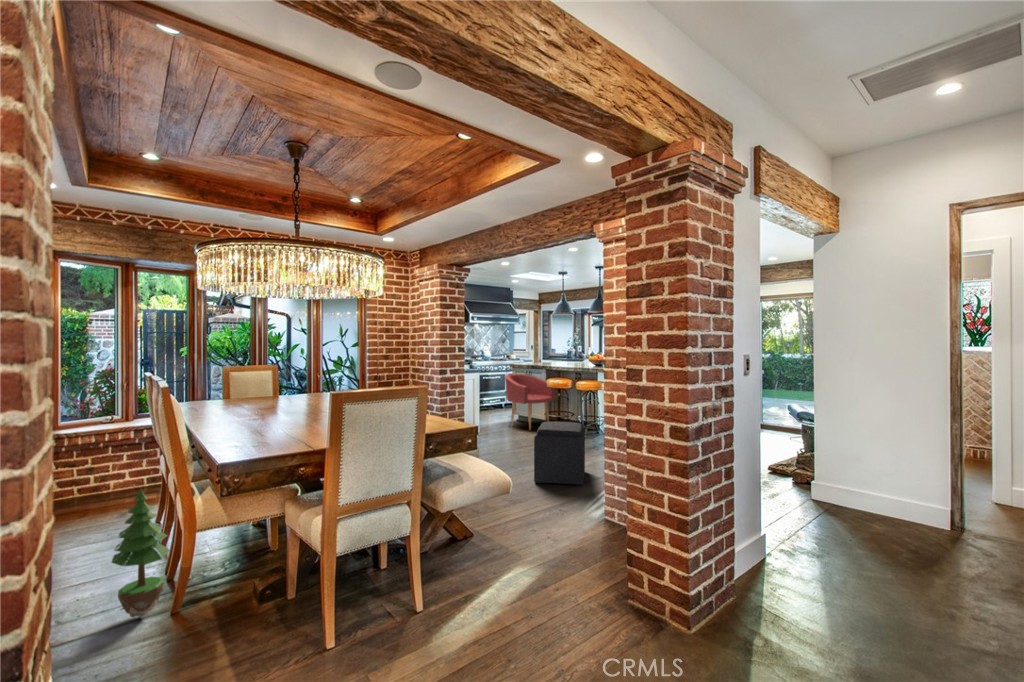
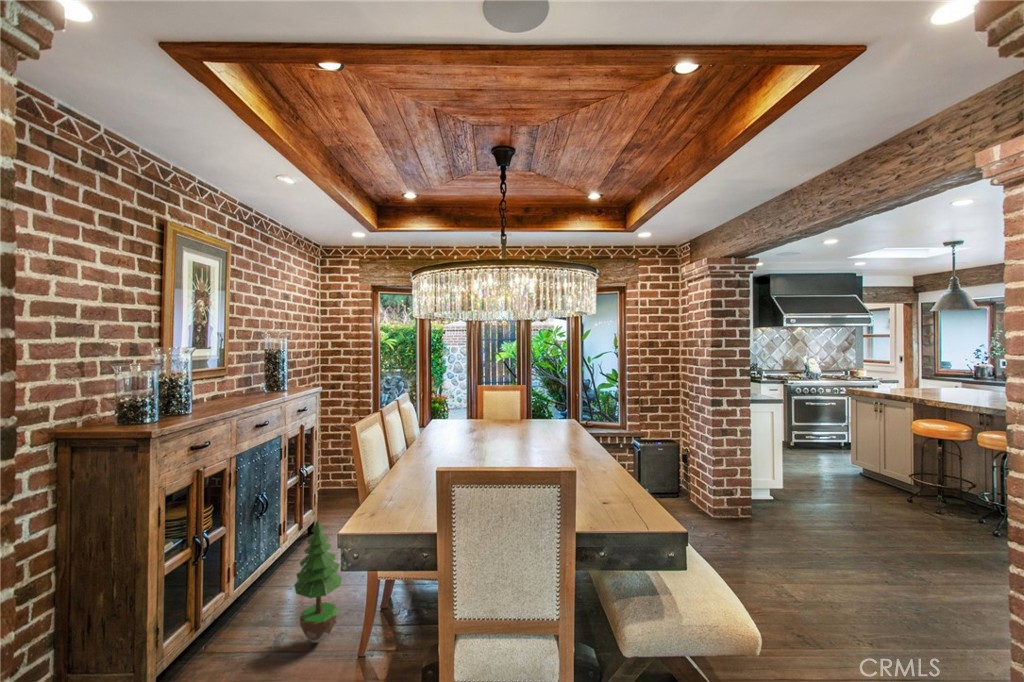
armchair: present [505,374,555,430] -> none [834,403,933,494]
ottoman: present [534,422,585,486] -> none [850,508,980,658]

